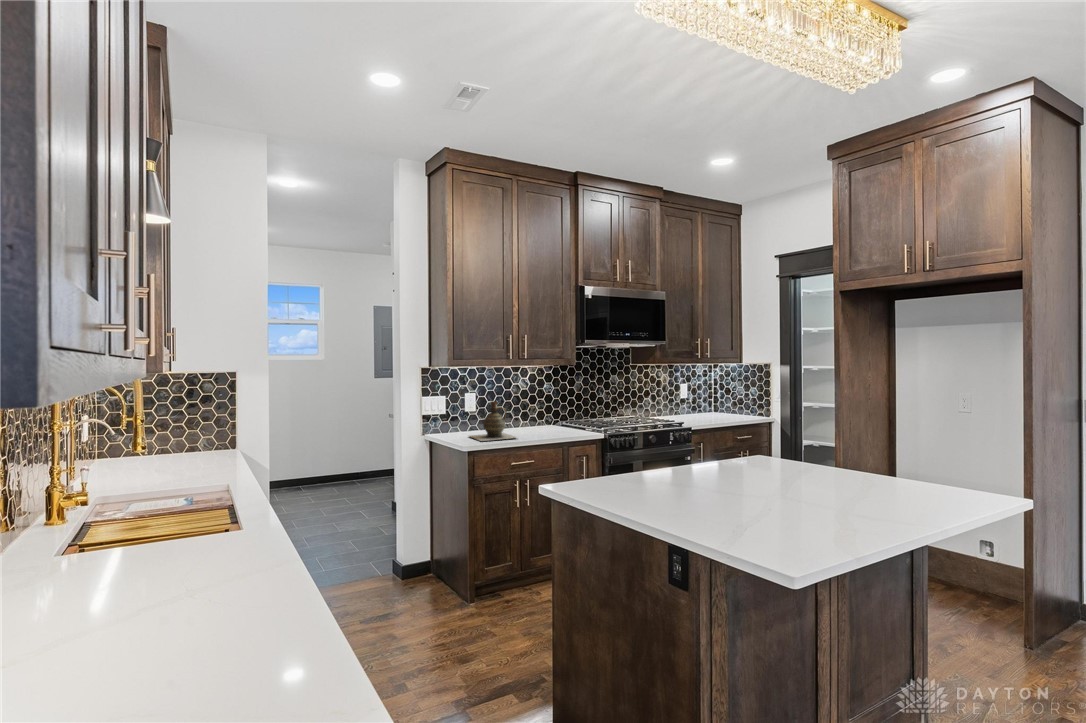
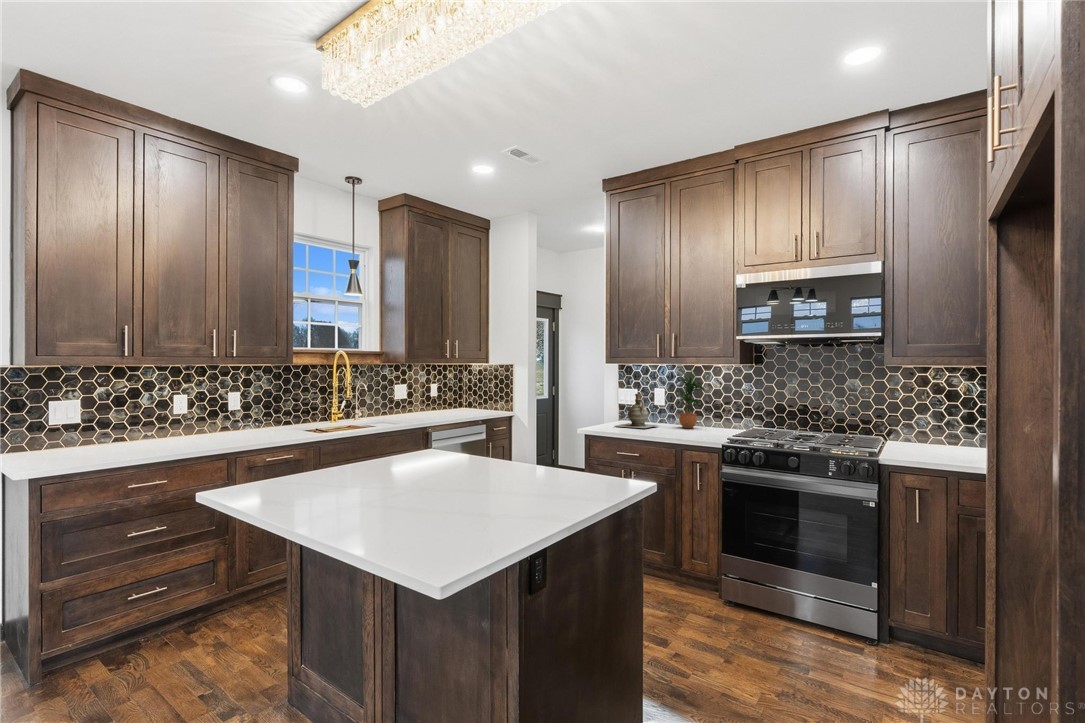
potted plant: none [508,372,543,432] -> present [677,370,705,428]

